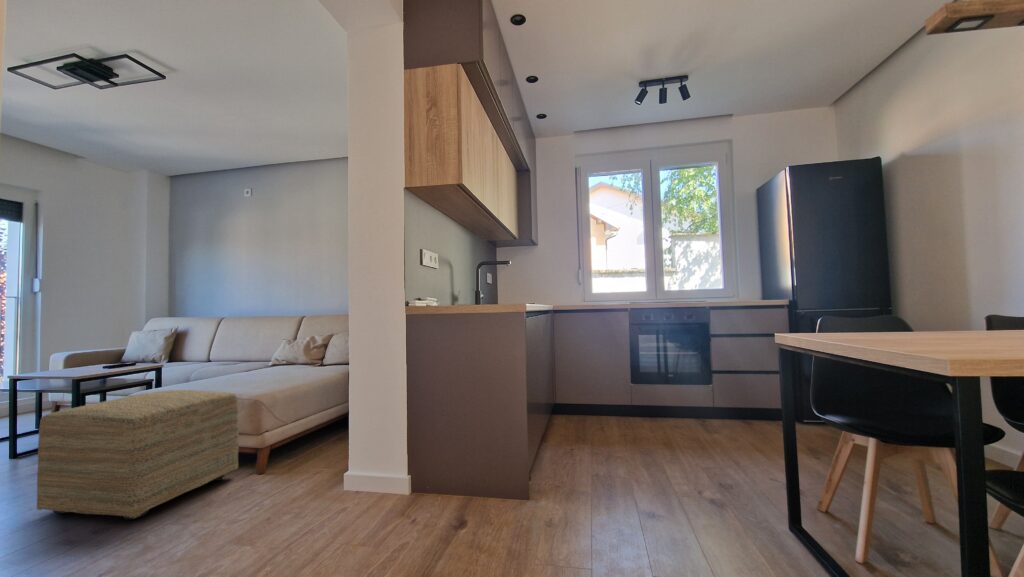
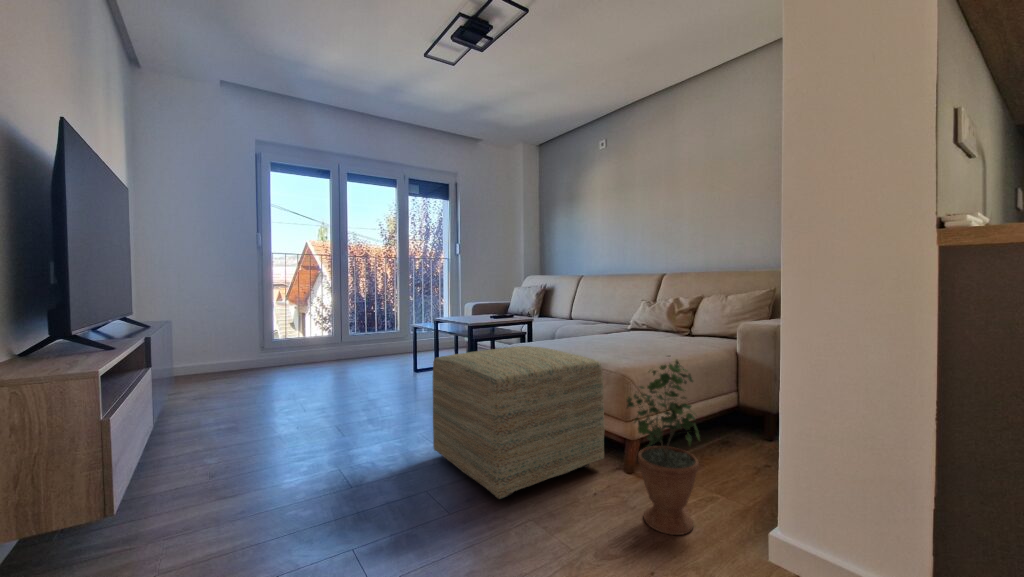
potted plant: none [253,381,305,497] -> present [627,360,700,535]

